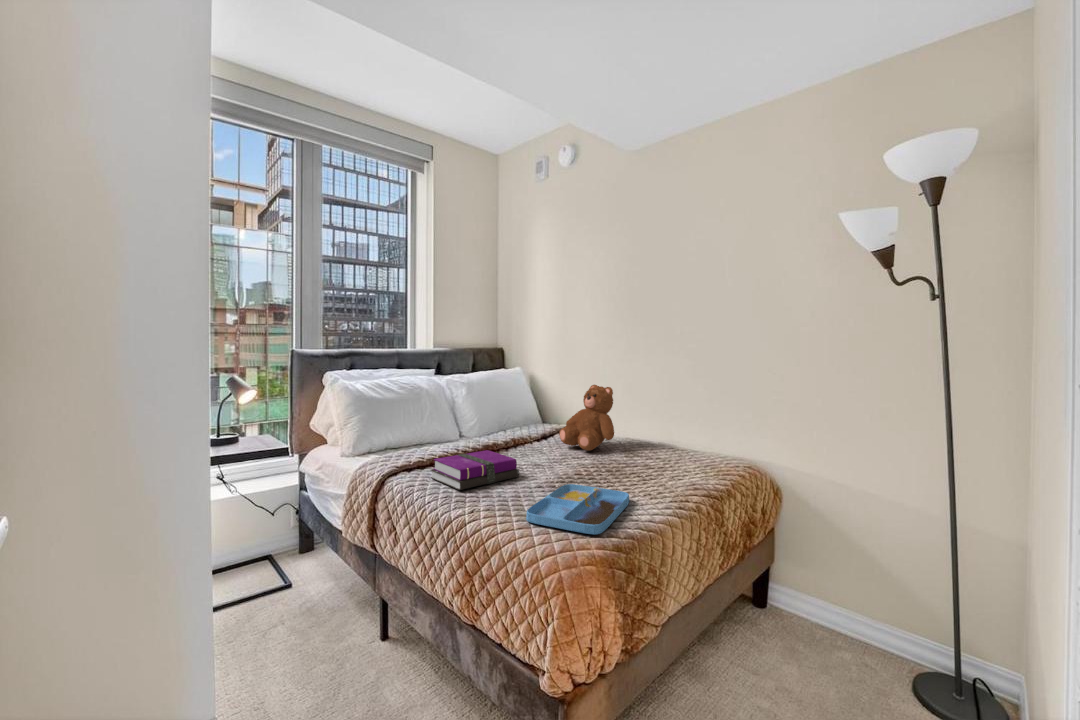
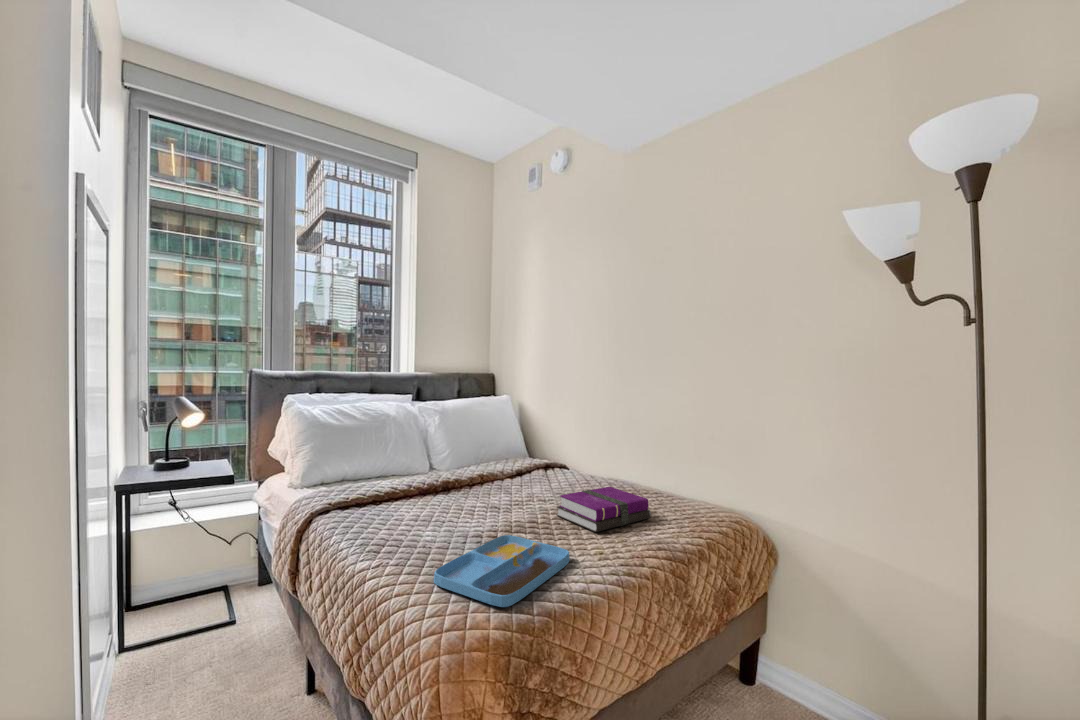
teddy bear: present [559,385,614,451] -> none [528,415,591,491]
notebook: present [431,450,519,490] -> present [557,487,651,532]

